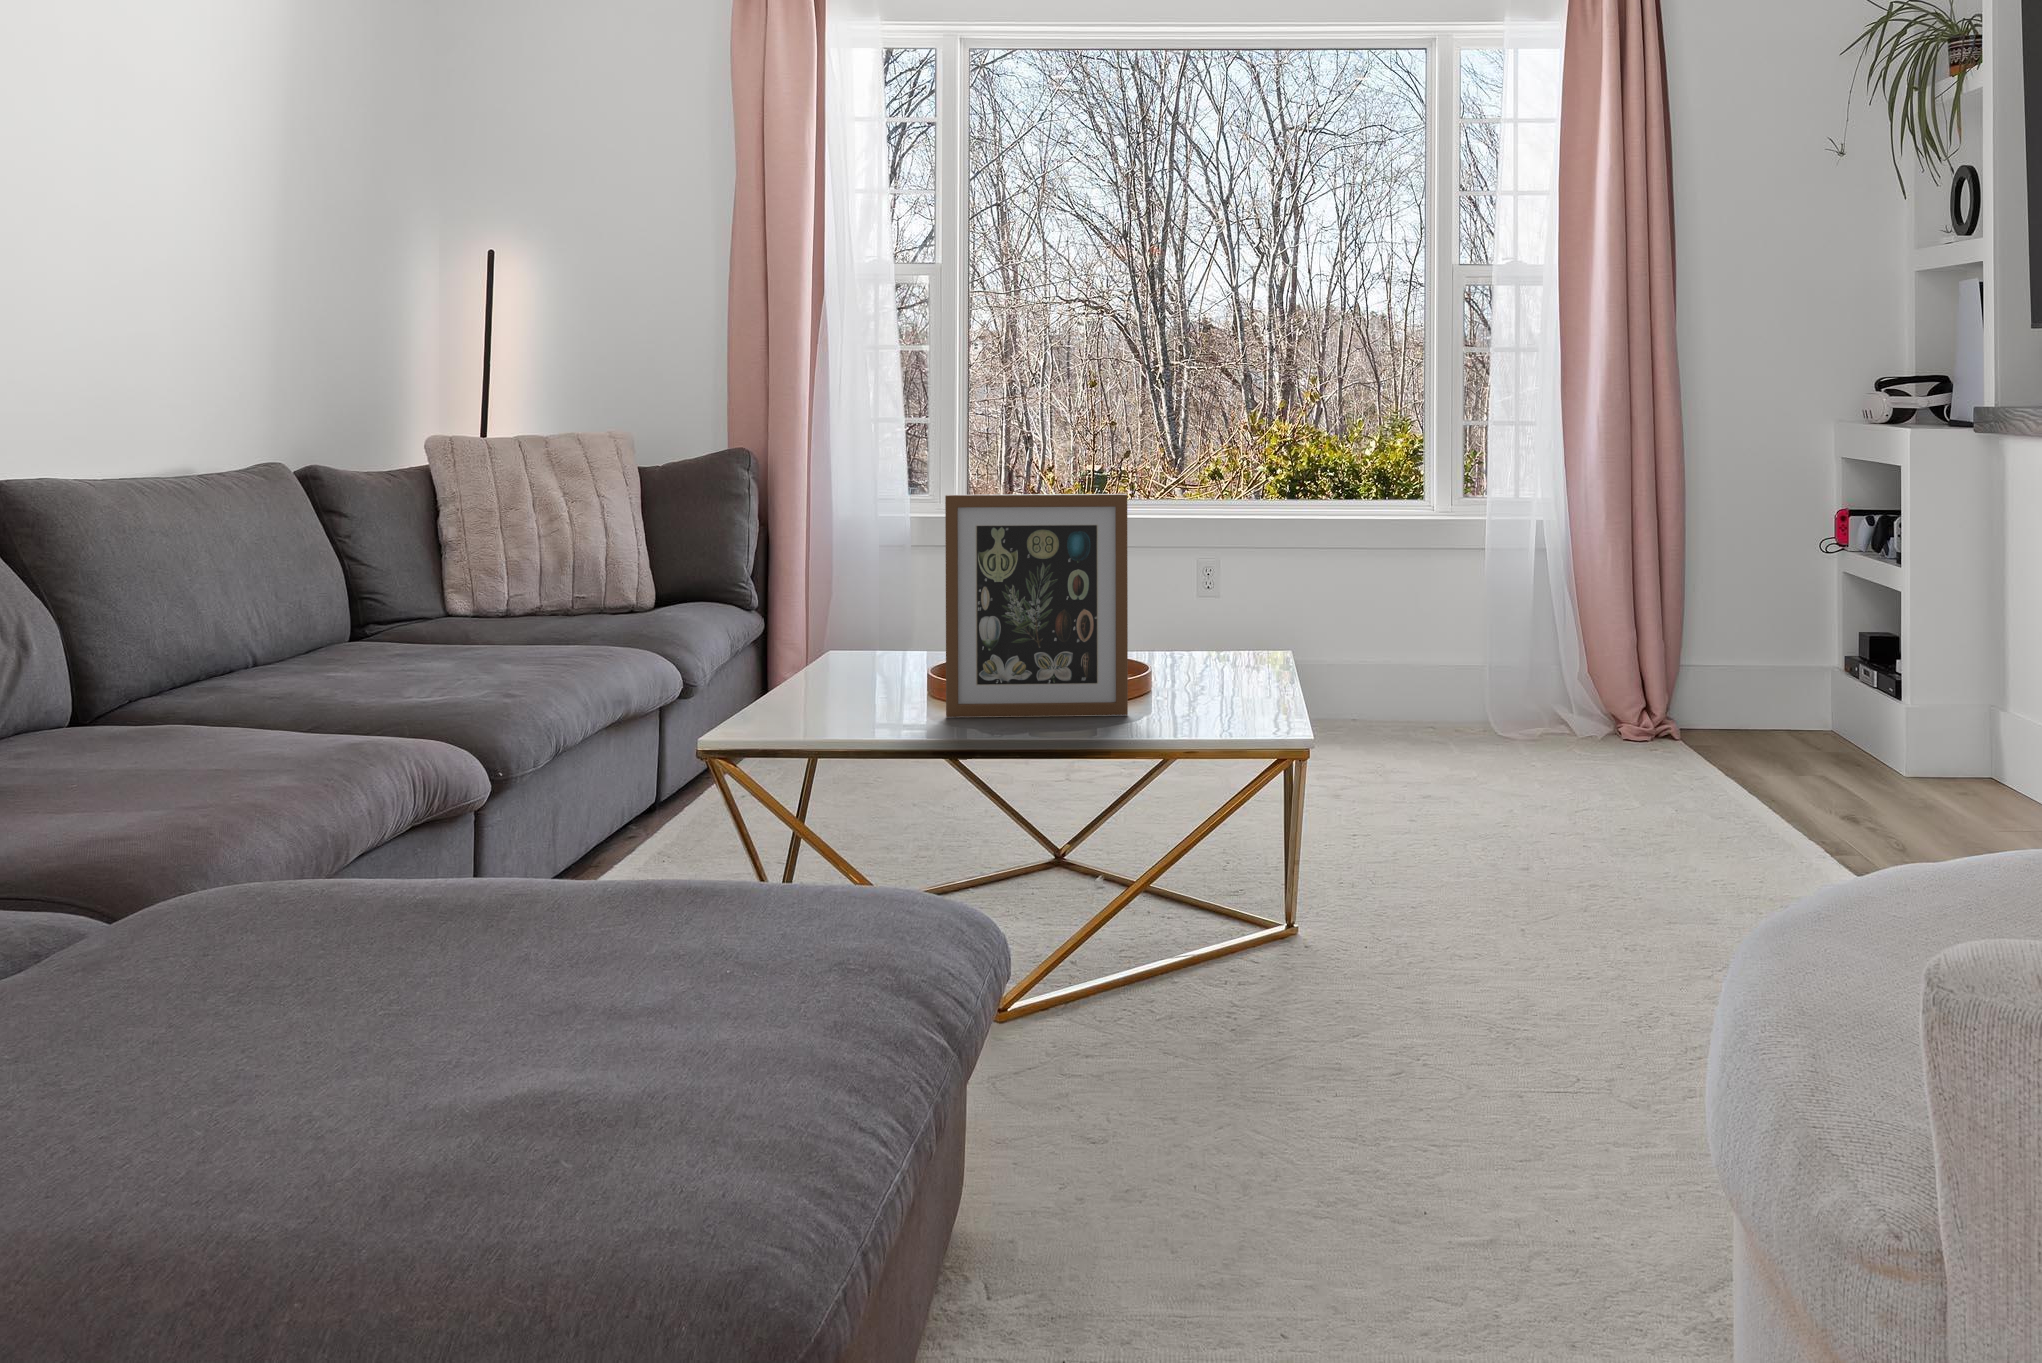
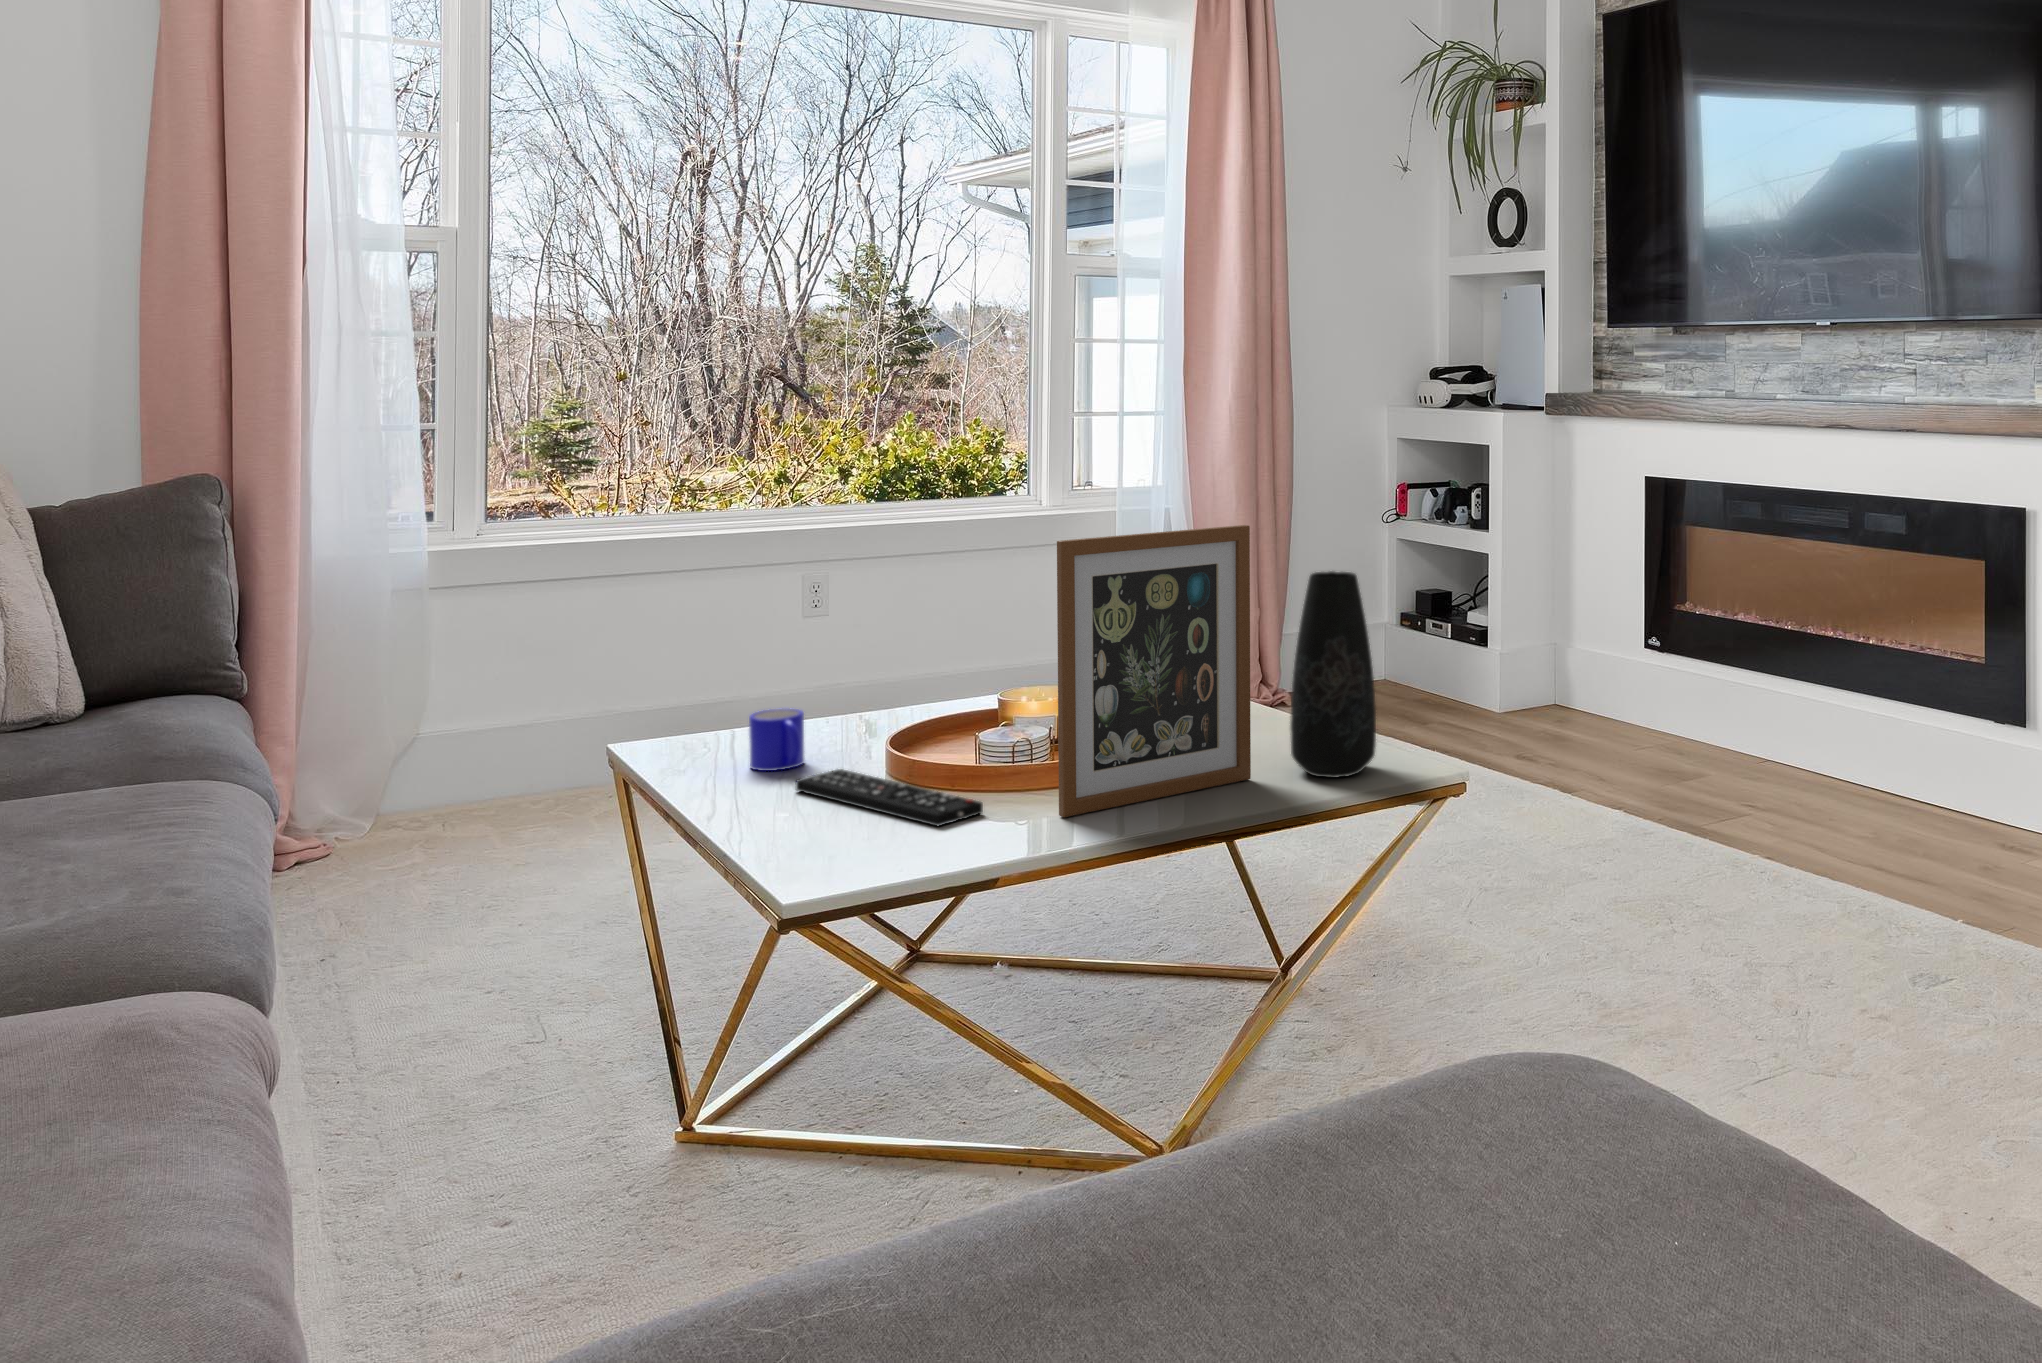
vase: none [1163,540,1238,723] -> present [1290,571,1376,778]
mug: none [852,625,892,670] -> present [749,708,805,771]
remote control: none [842,671,908,710] -> present [795,769,983,826]

